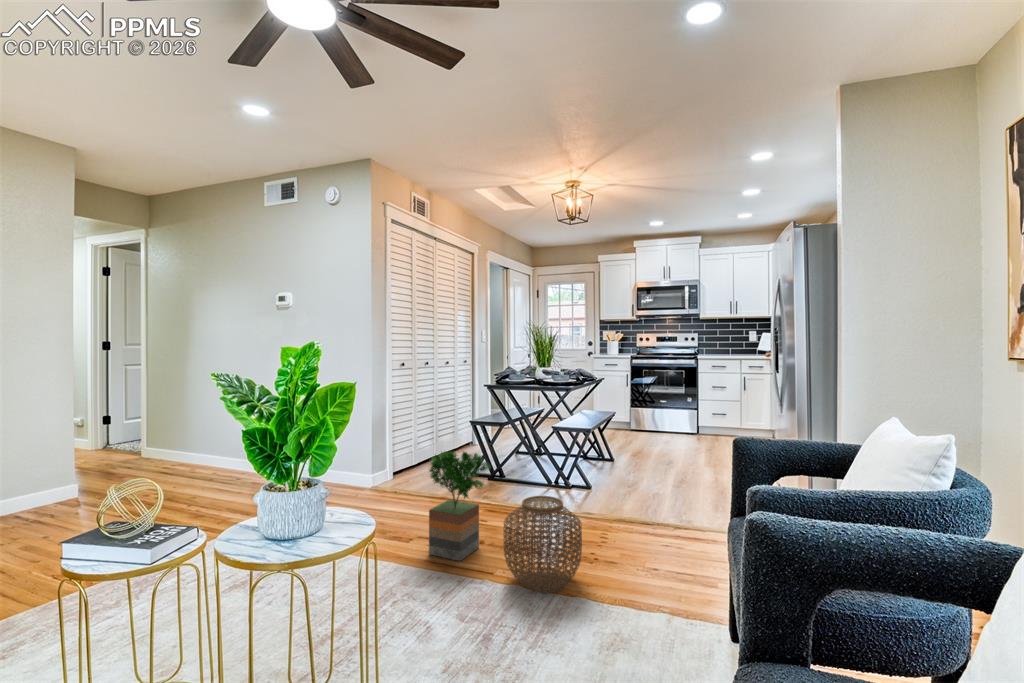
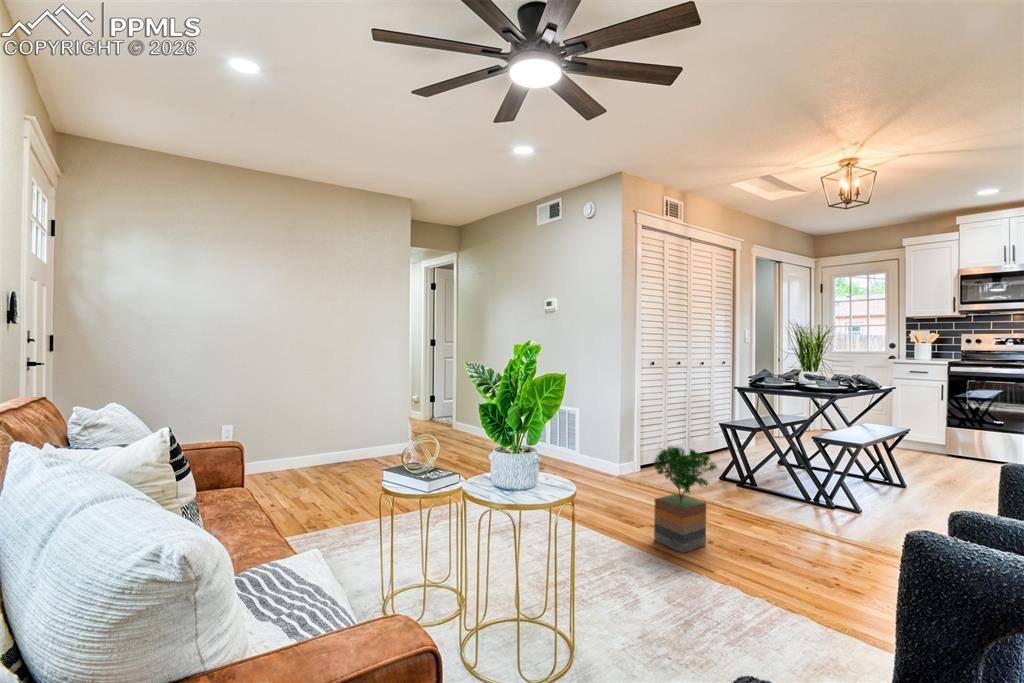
woven basket: present [504,496,582,593] -> none [721,503,813,605]

